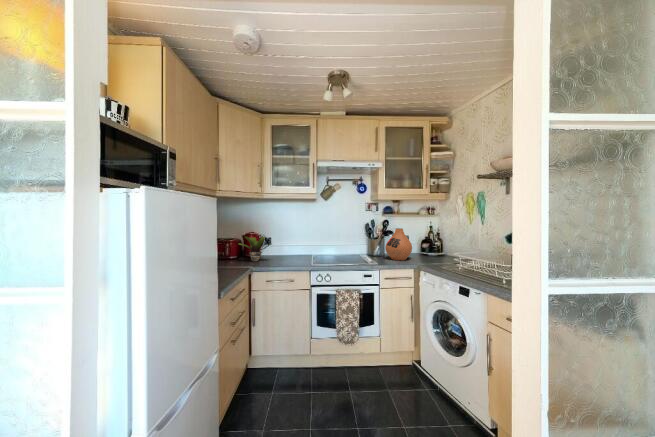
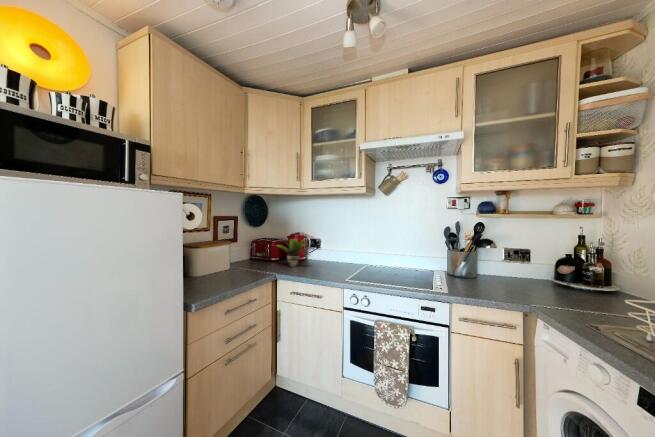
vase: present [385,228,412,260] -> none [470,237,526,292]

